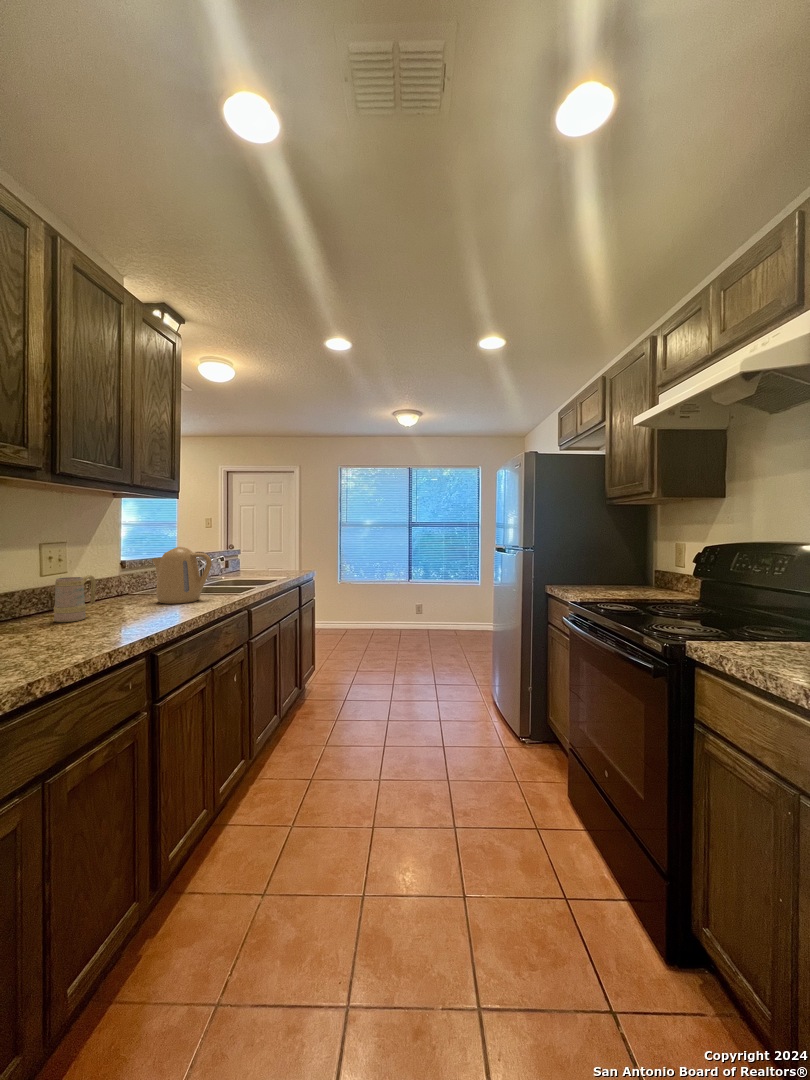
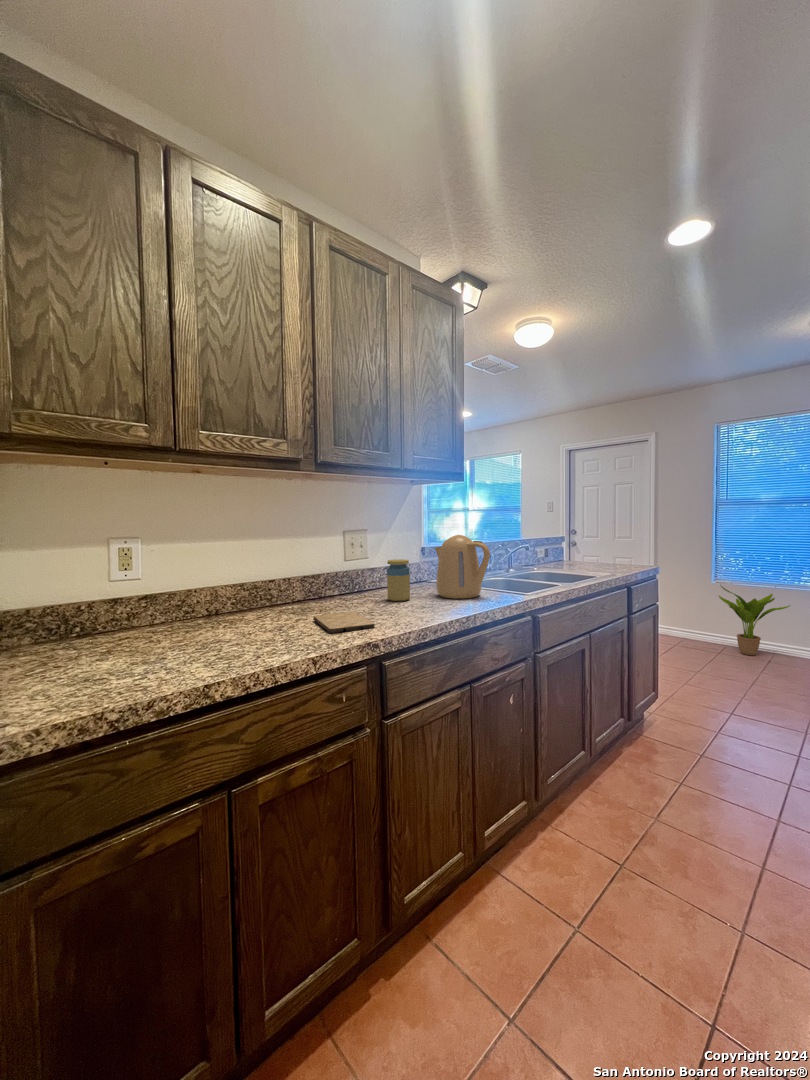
jar: none [105,571,133,611] -> present [387,559,410,601]
mug: present [54,575,96,622] -> none [338,563,372,608]
potted plant: none [343,584,382,633] -> present [719,586,789,655]
cutting board: none [48,621,134,638] -> present [313,612,375,634]

